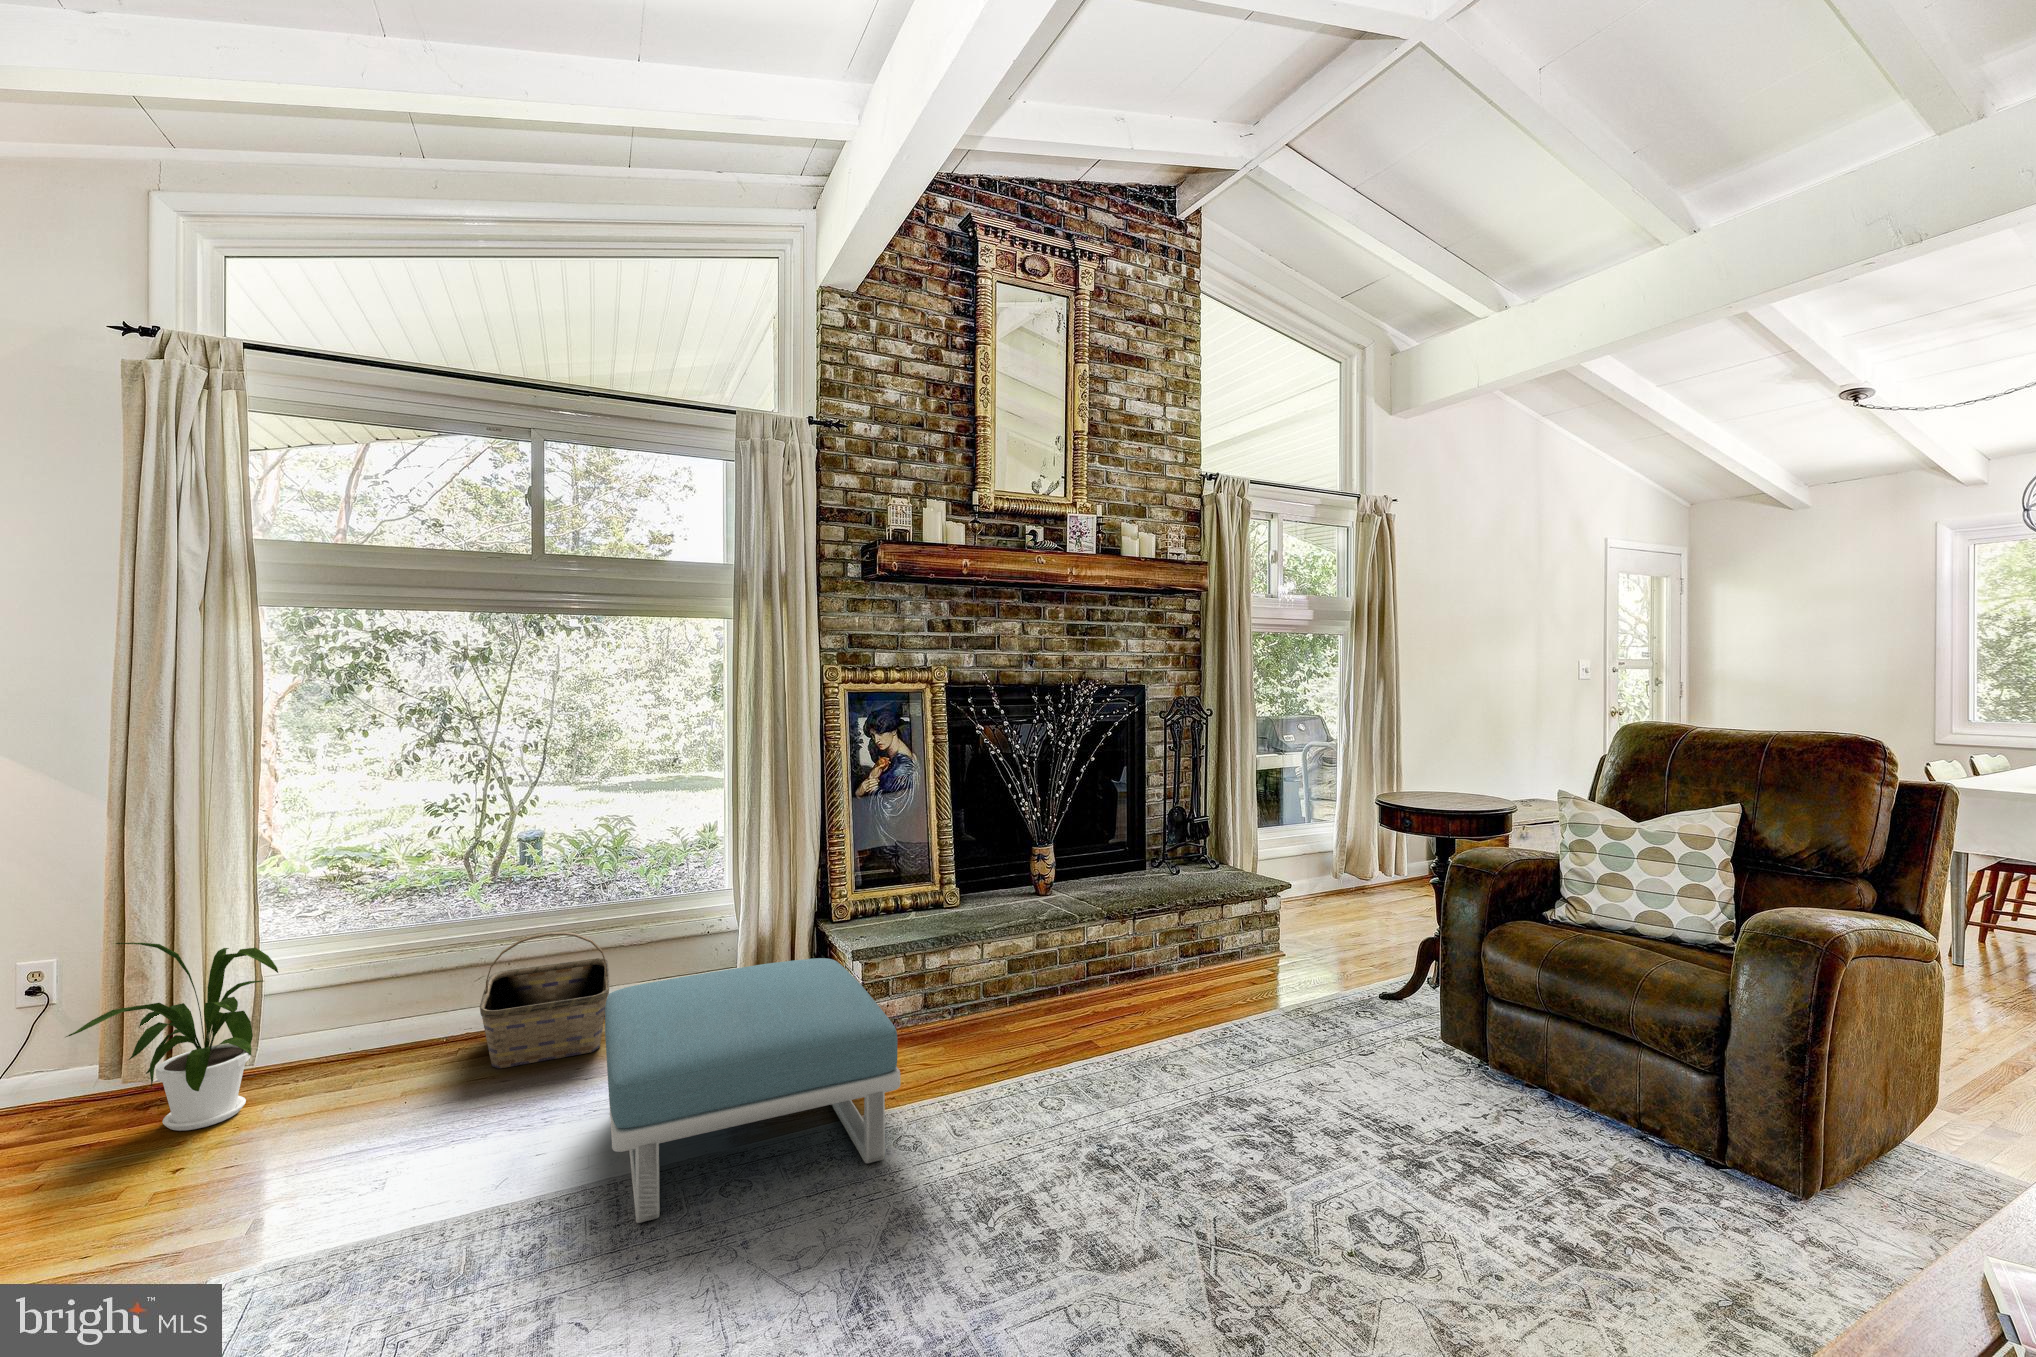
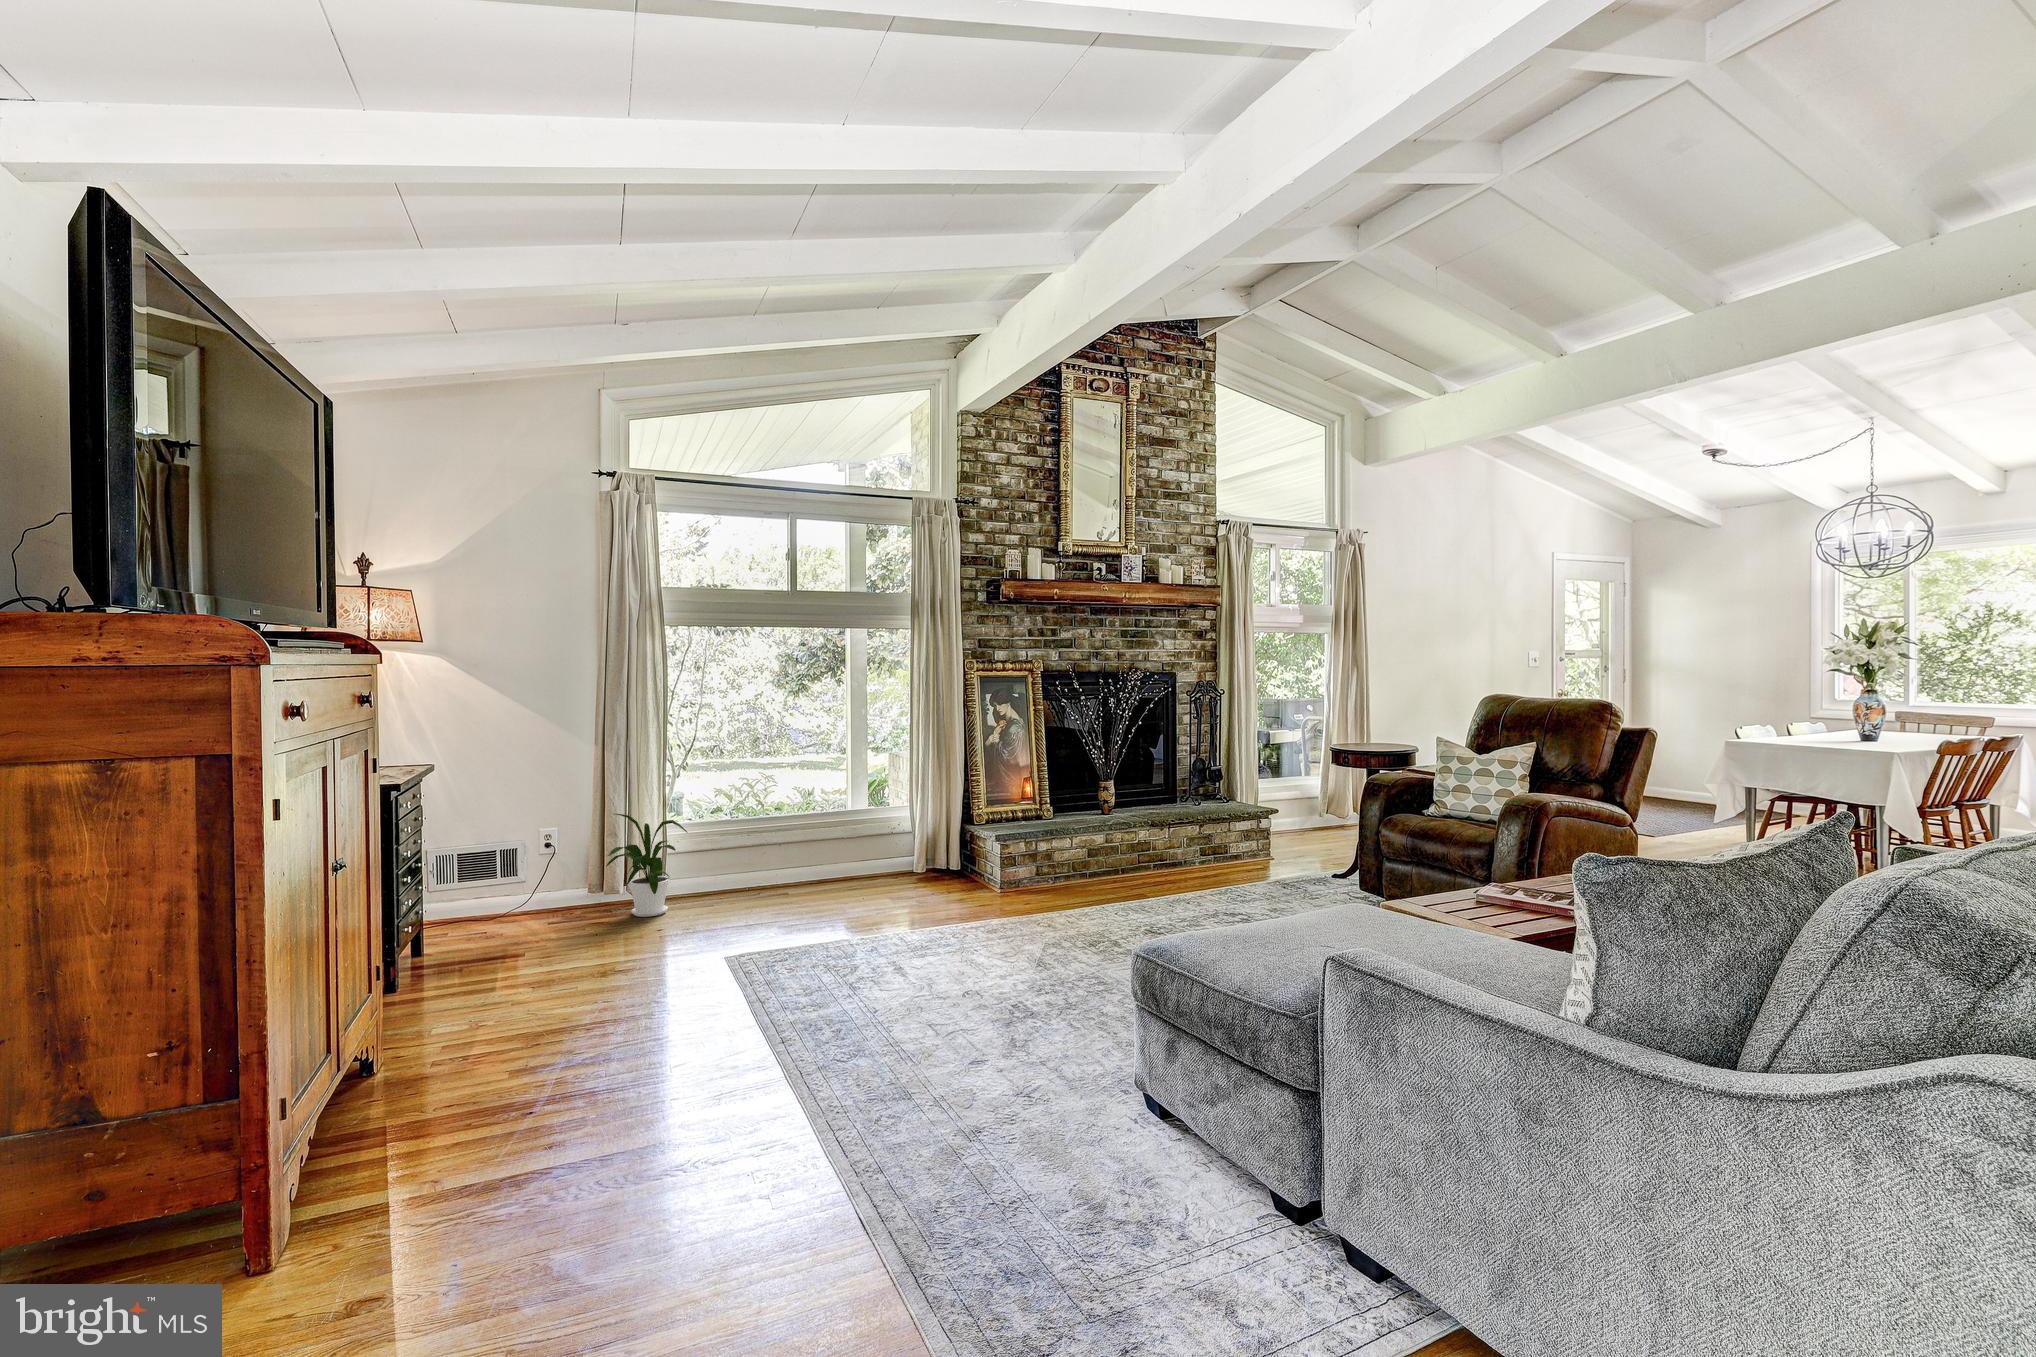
basket: present [480,932,609,1069] -> none [772,824,851,899]
footstool: present [605,958,900,1223] -> none [868,834,1042,939]

